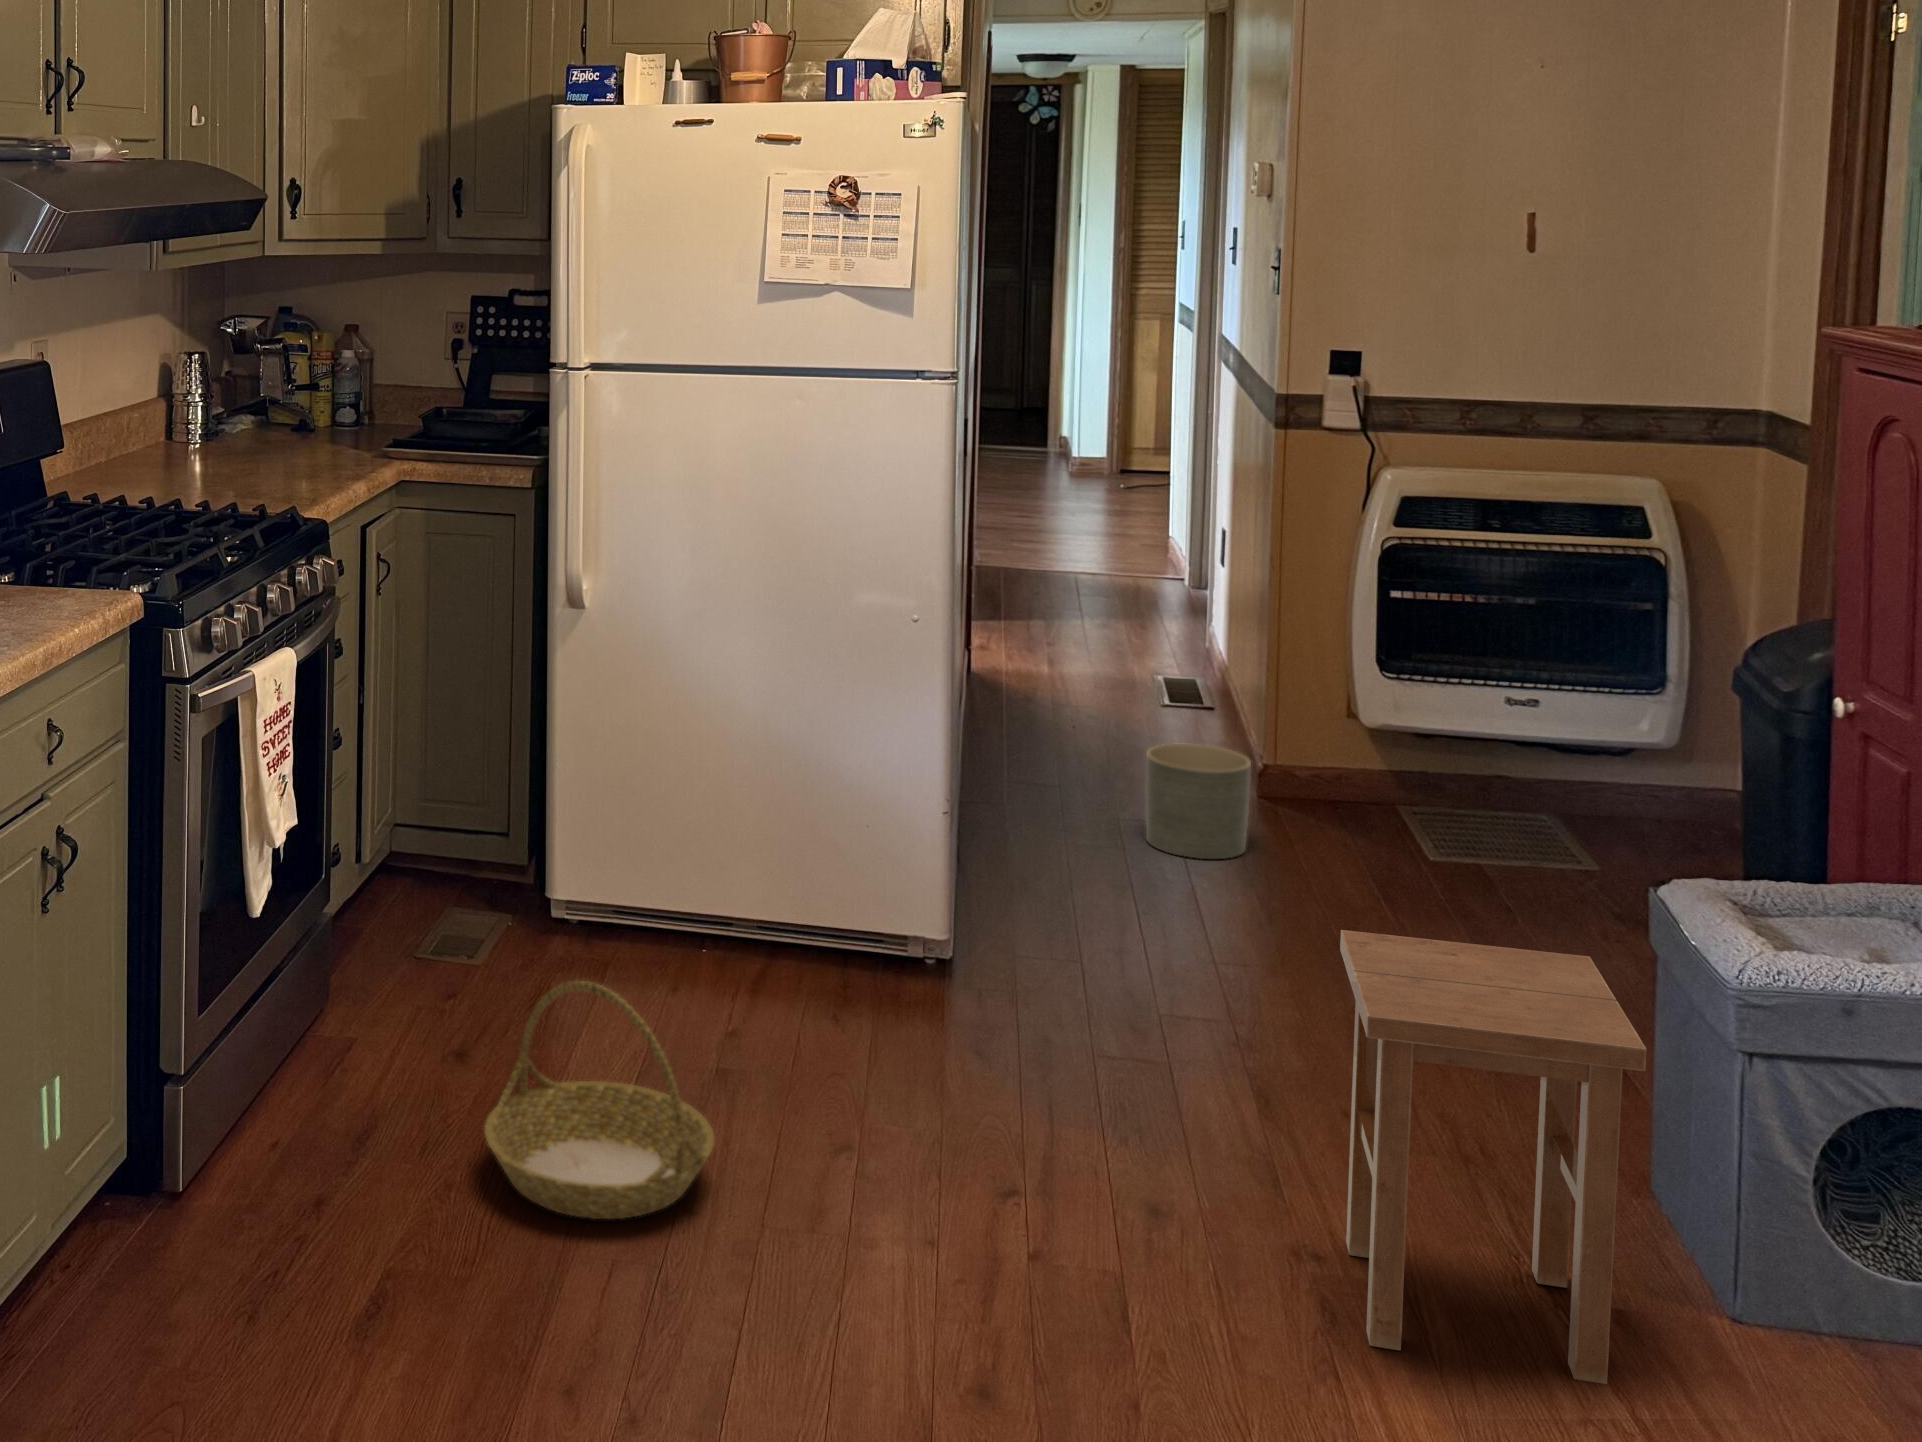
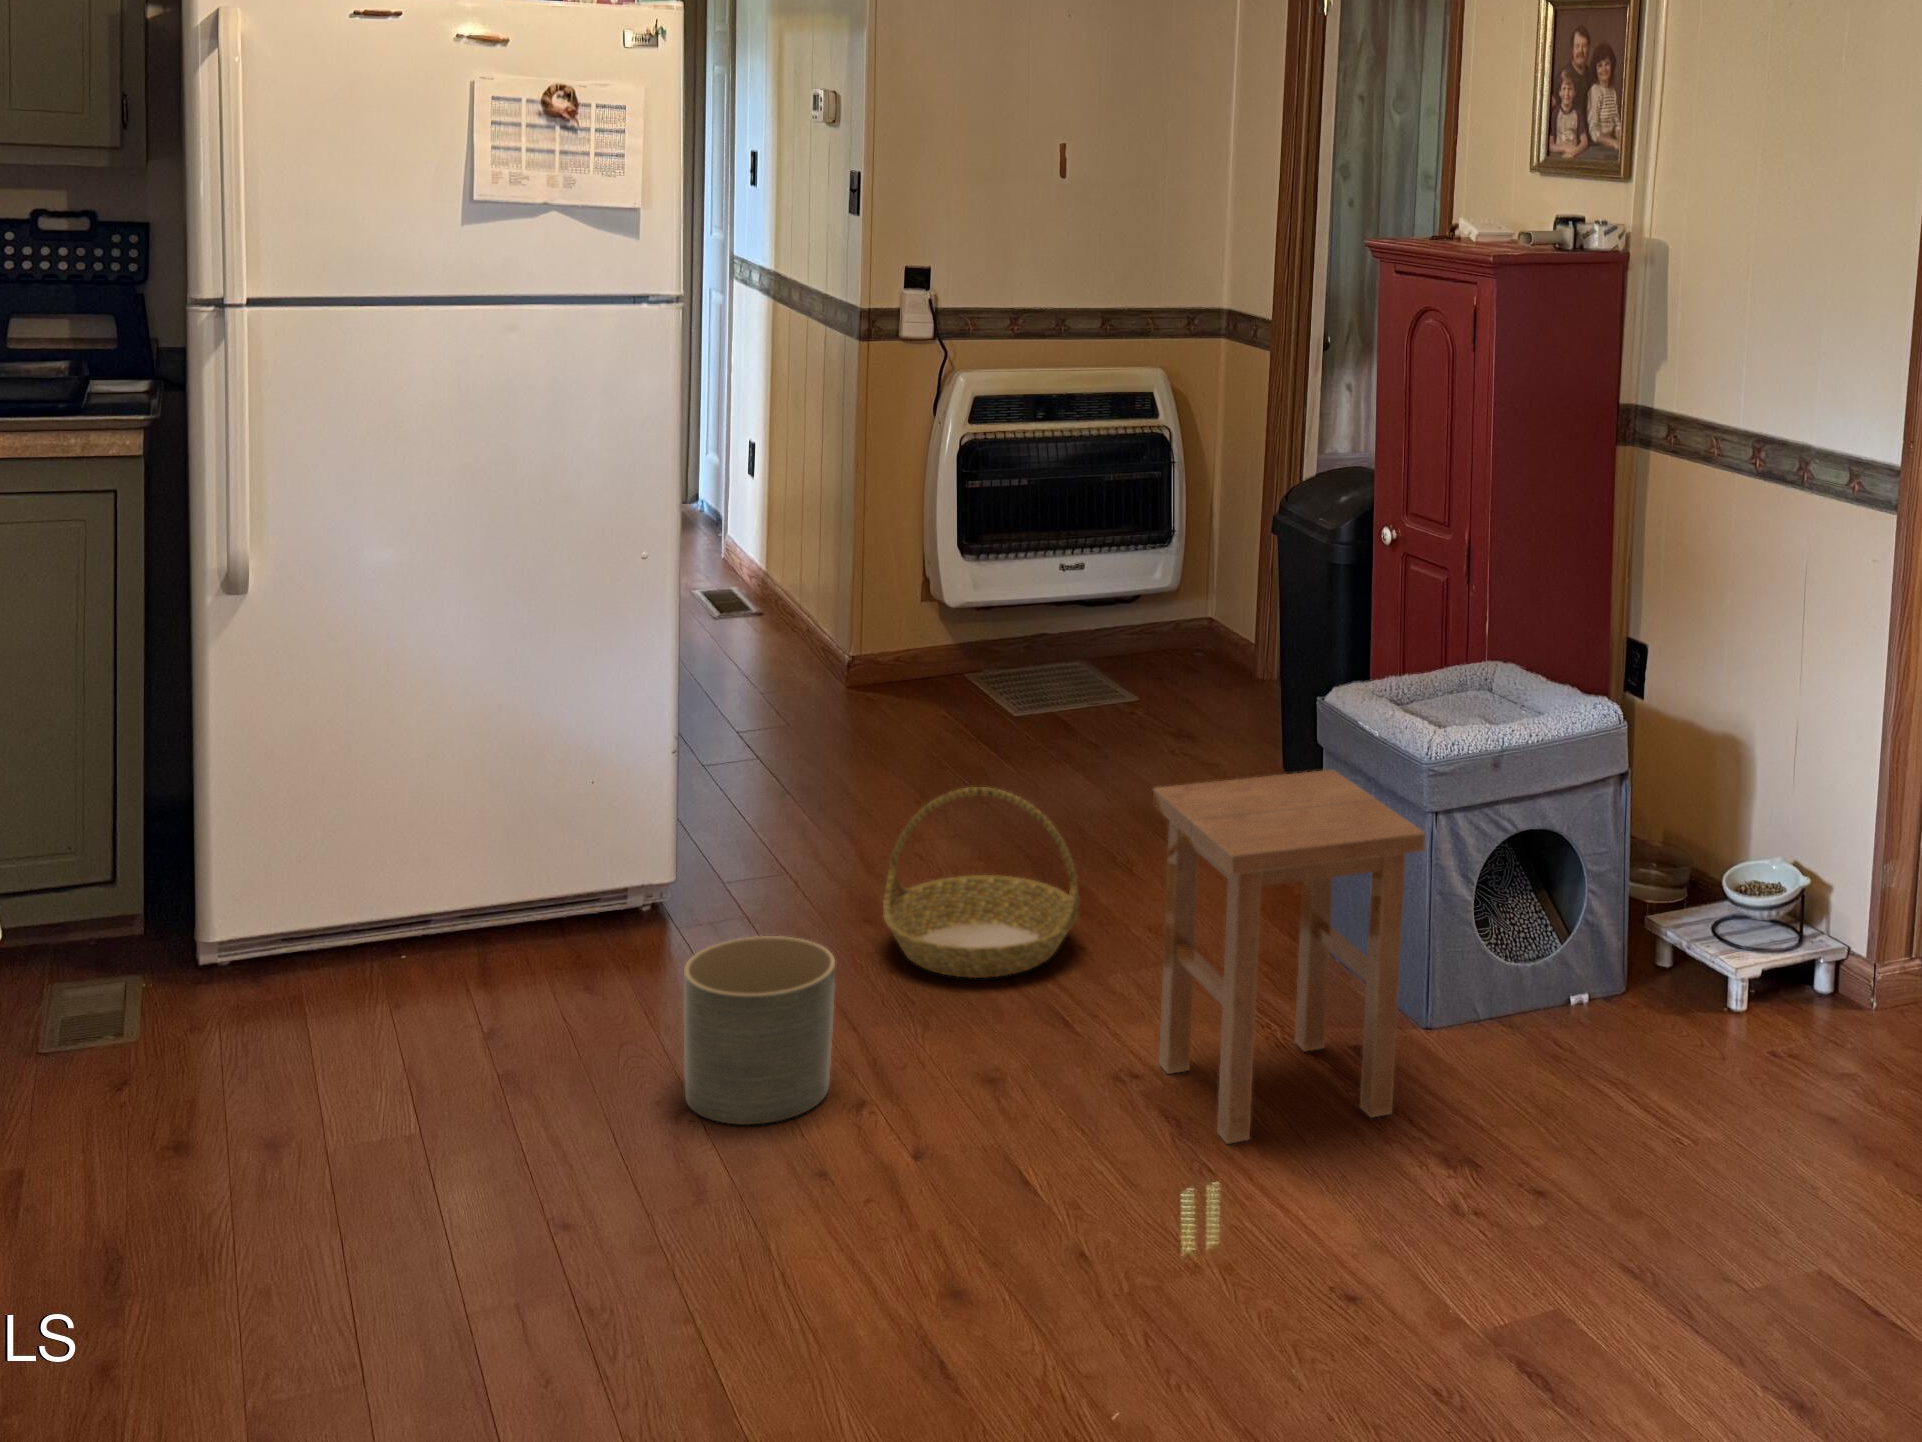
planter: present [1146,744,1251,859] -> present [684,936,835,1125]
basket: present [485,981,714,1219] -> present [883,787,1080,978]

